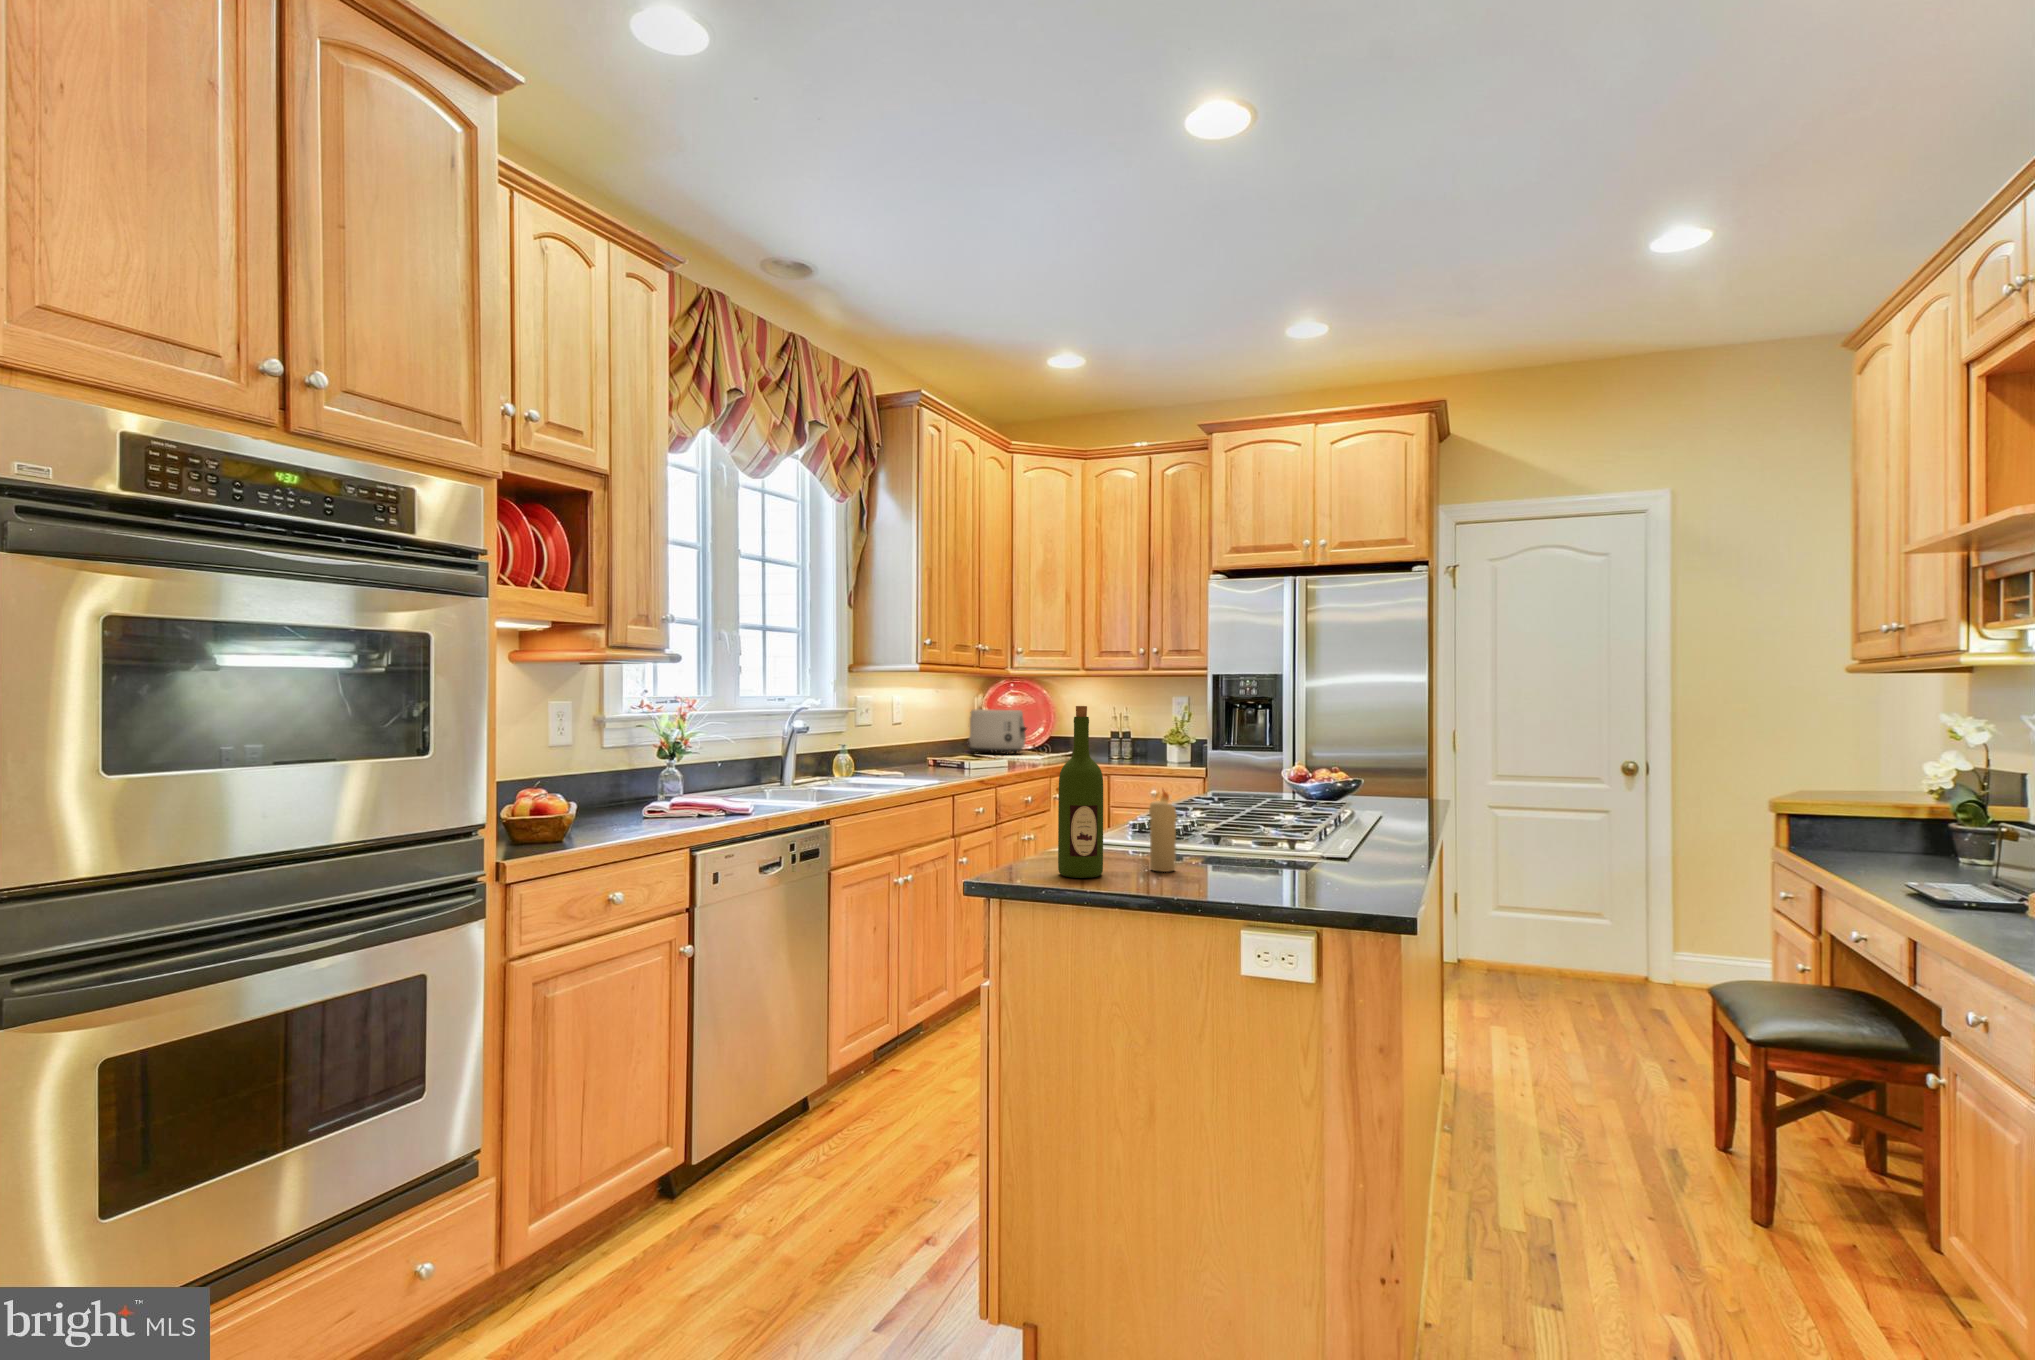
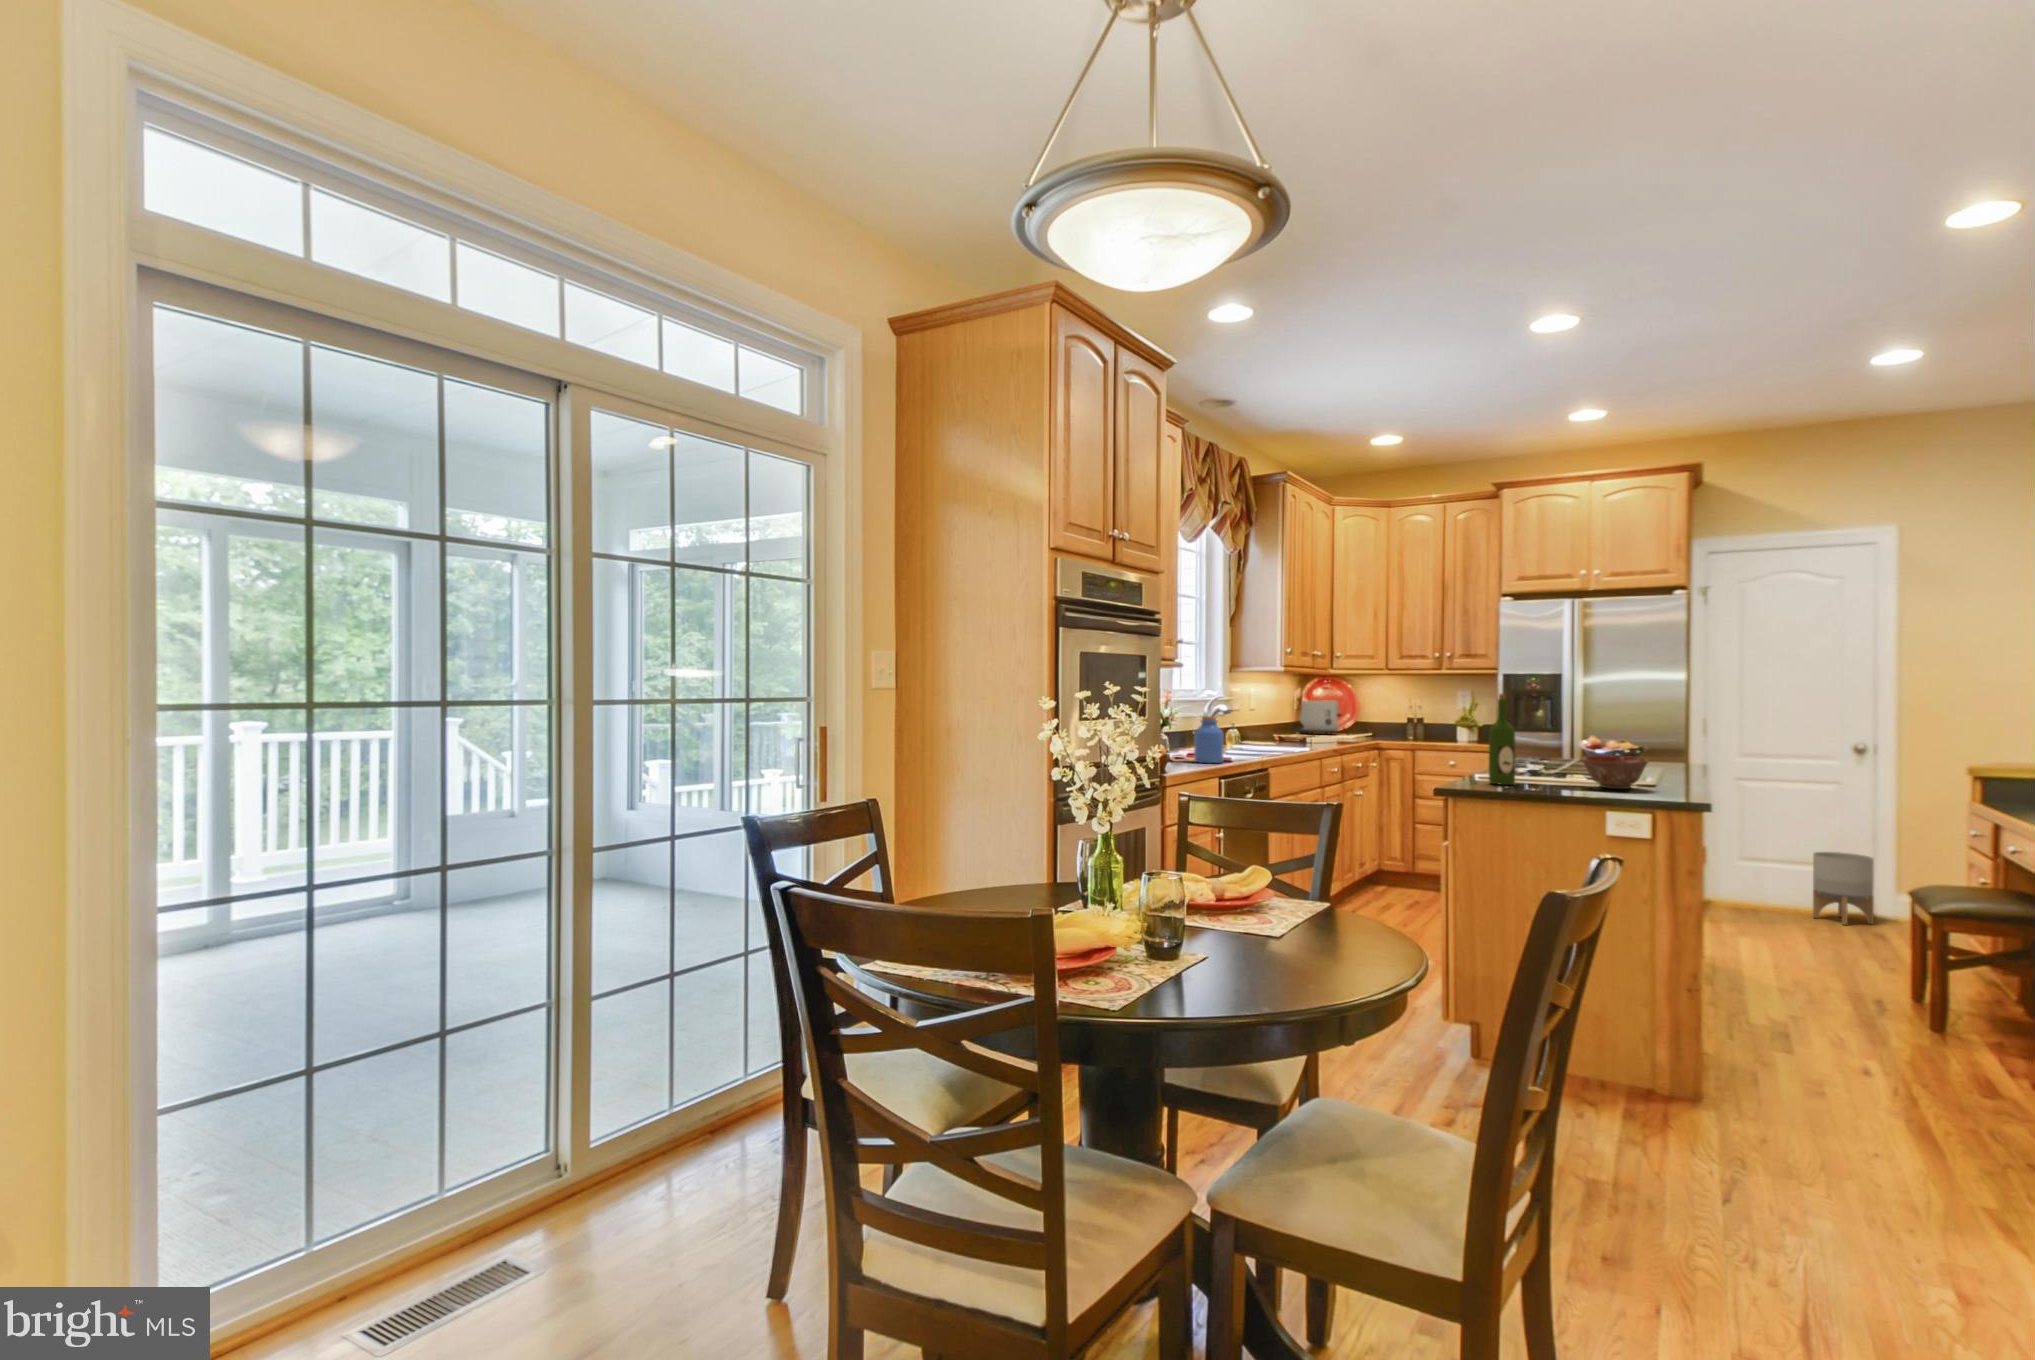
jar: none [680,741,729,818] -> present [1194,716,1224,763]
candle: present [1149,790,1177,872] -> none [1538,738,1555,784]
ceramic bowl: none [1214,817,1328,885] -> present [1582,755,1648,789]
planter: none [1578,900,1647,997] -> present [1813,852,1874,925]

